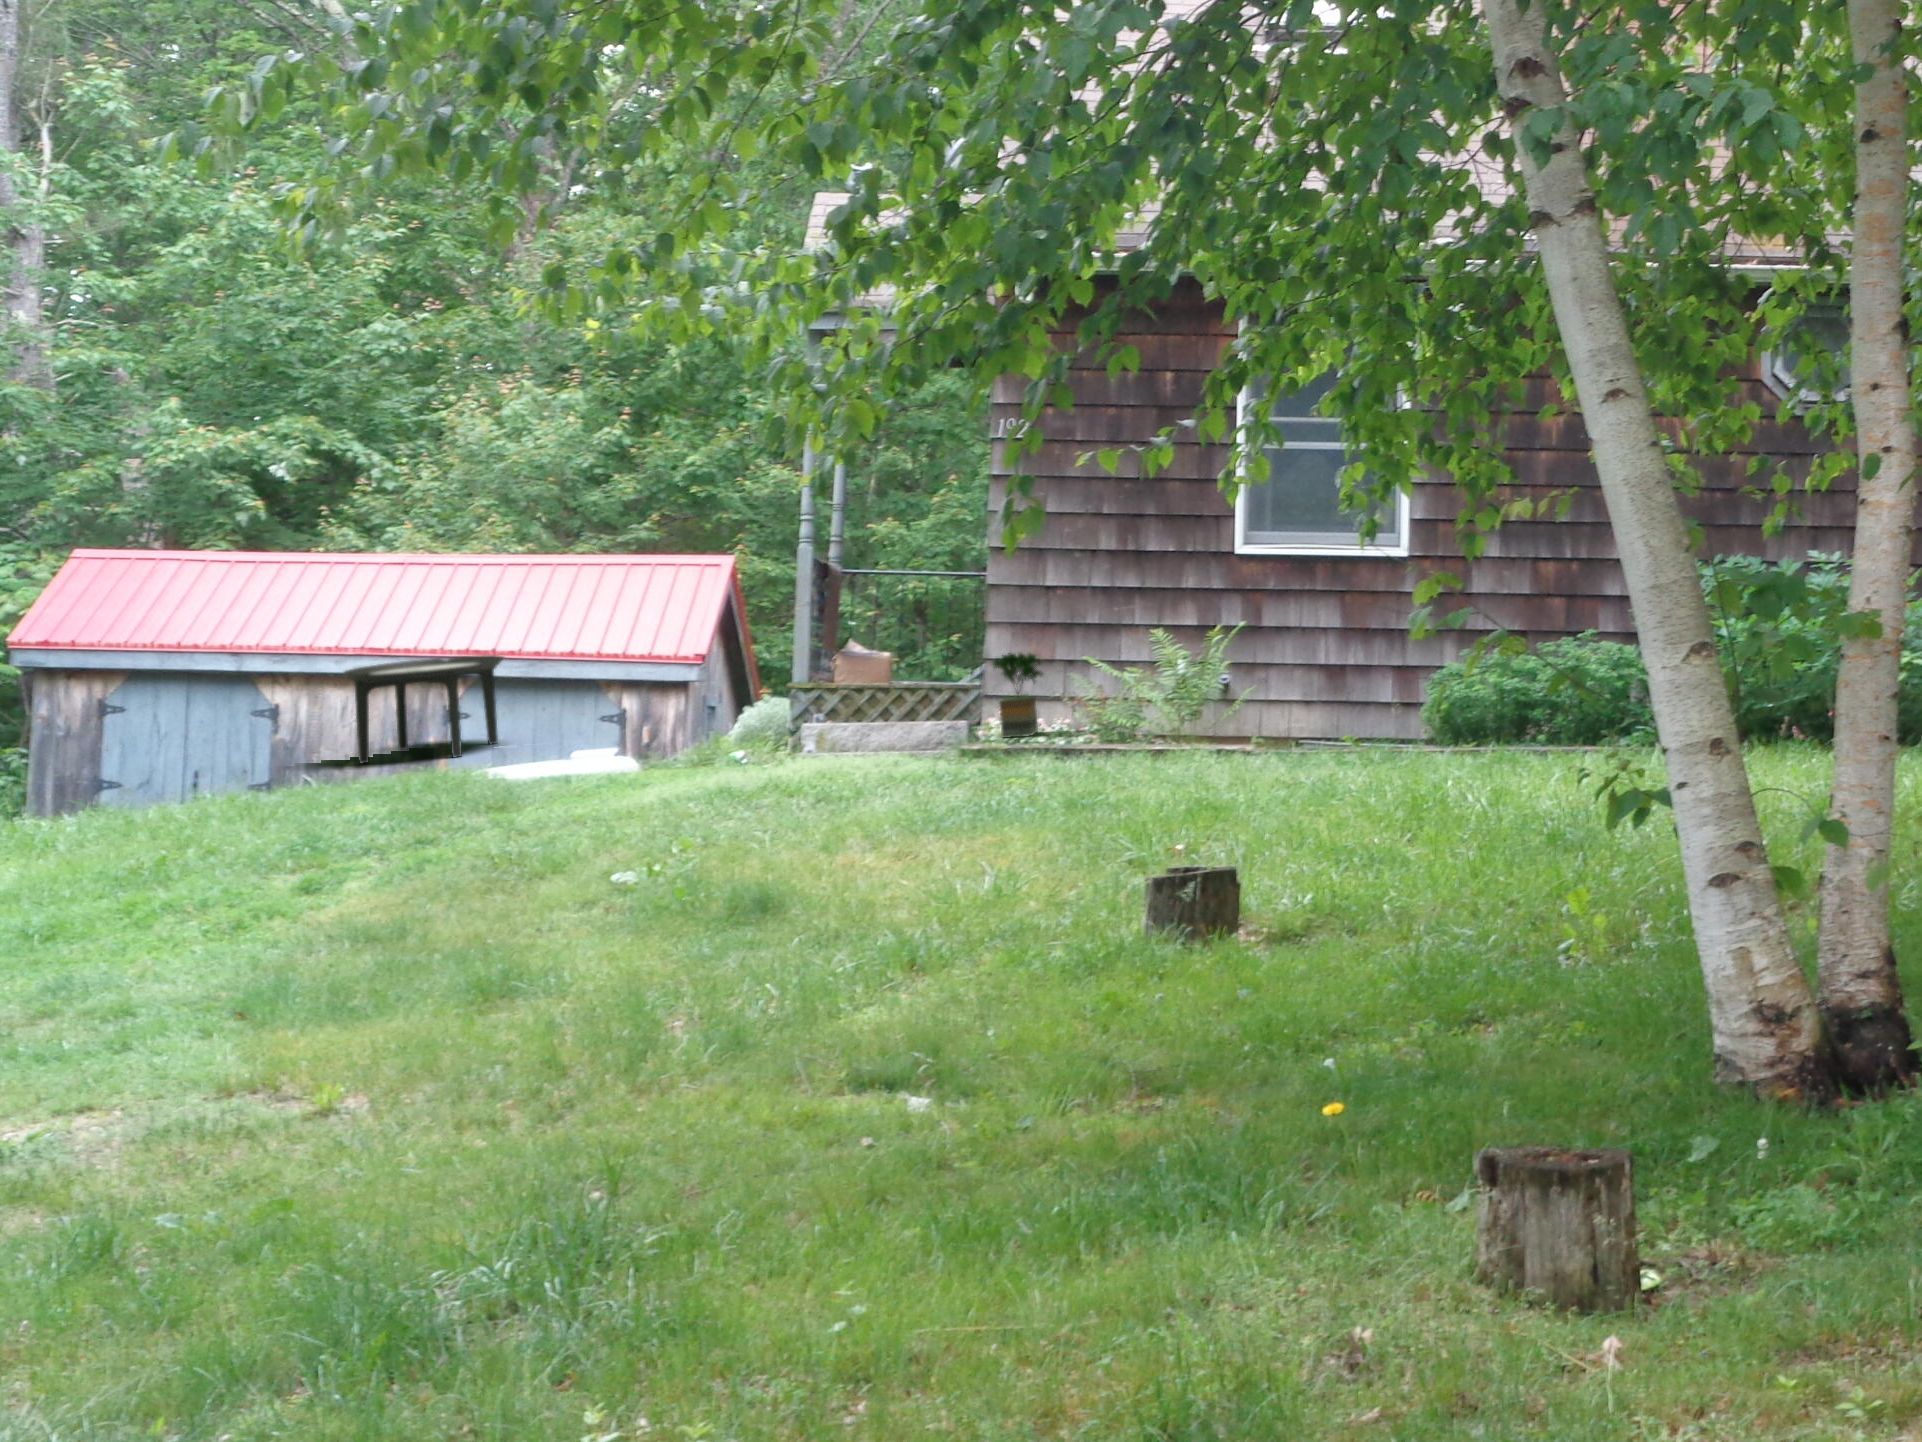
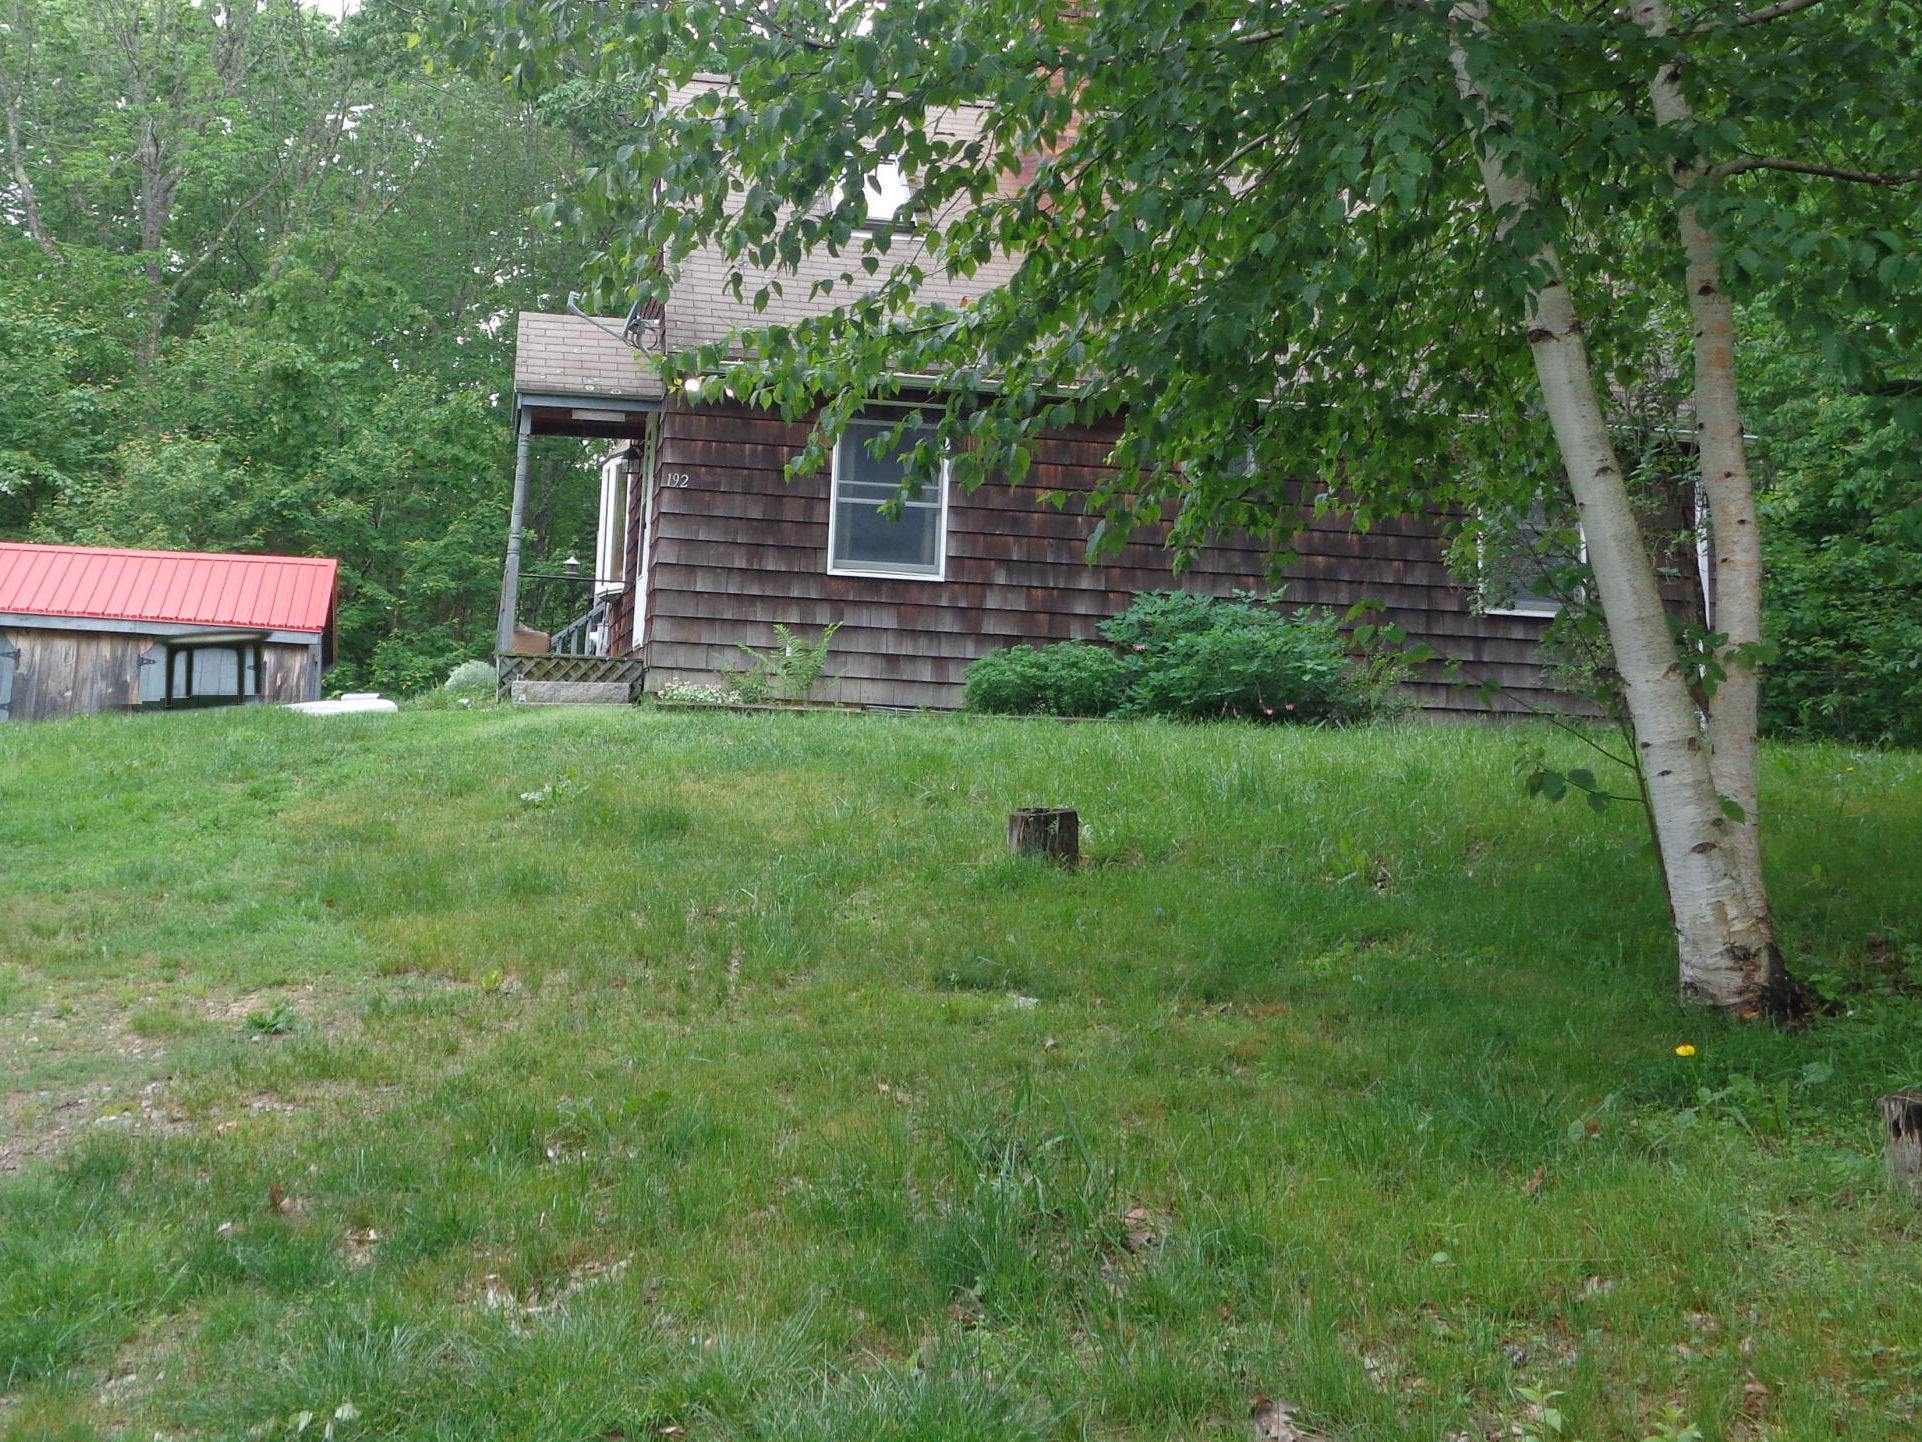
potted tree: present [993,653,1043,738] -> none [658,639,699,700]

